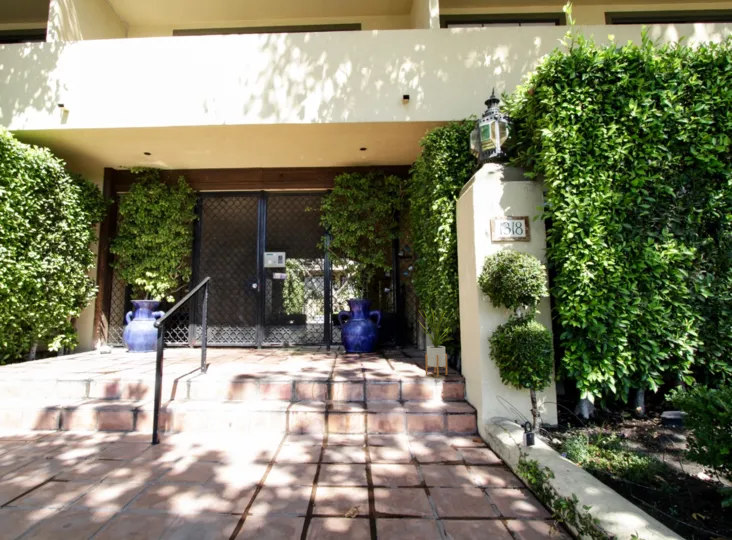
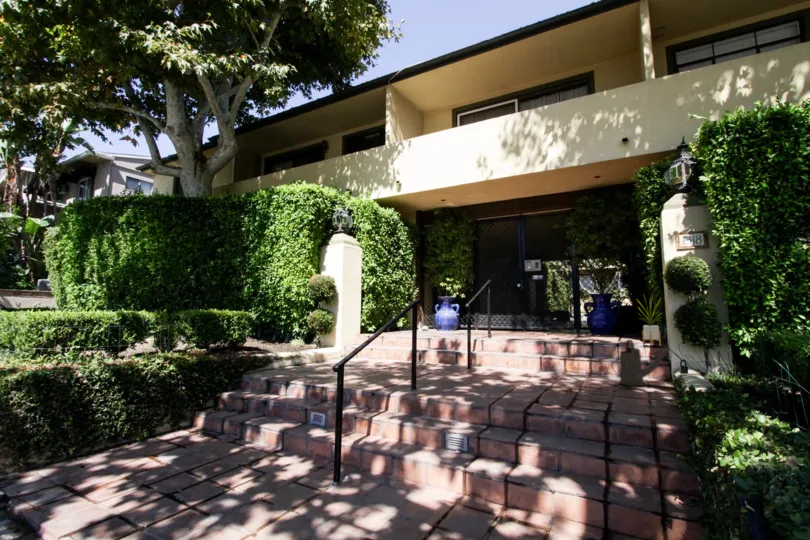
watering can: none [405,377,478,457] -> present [612,340,669,386]

